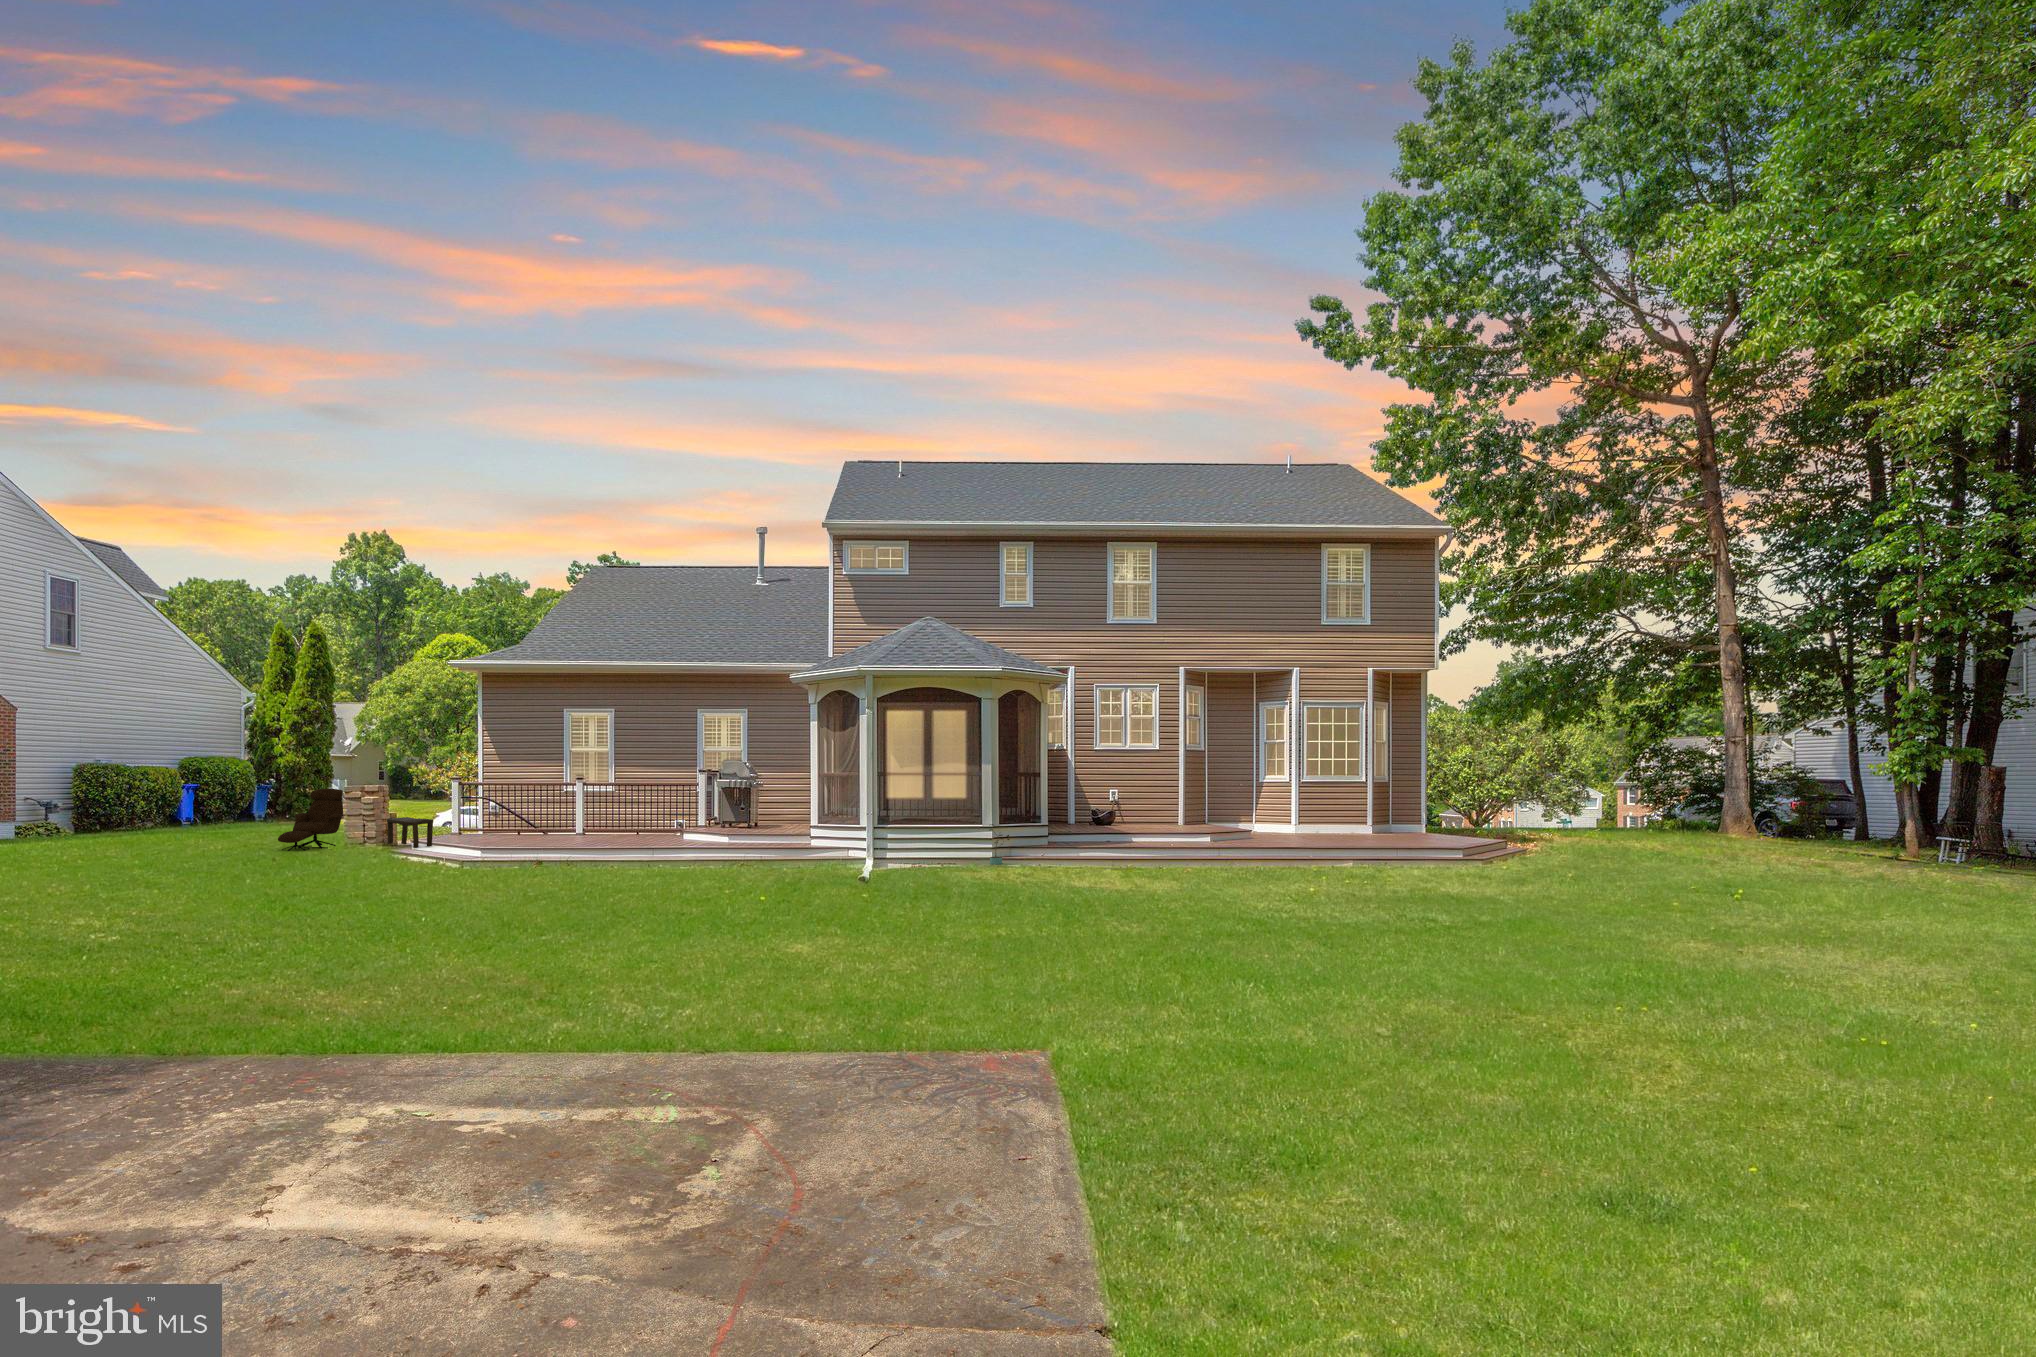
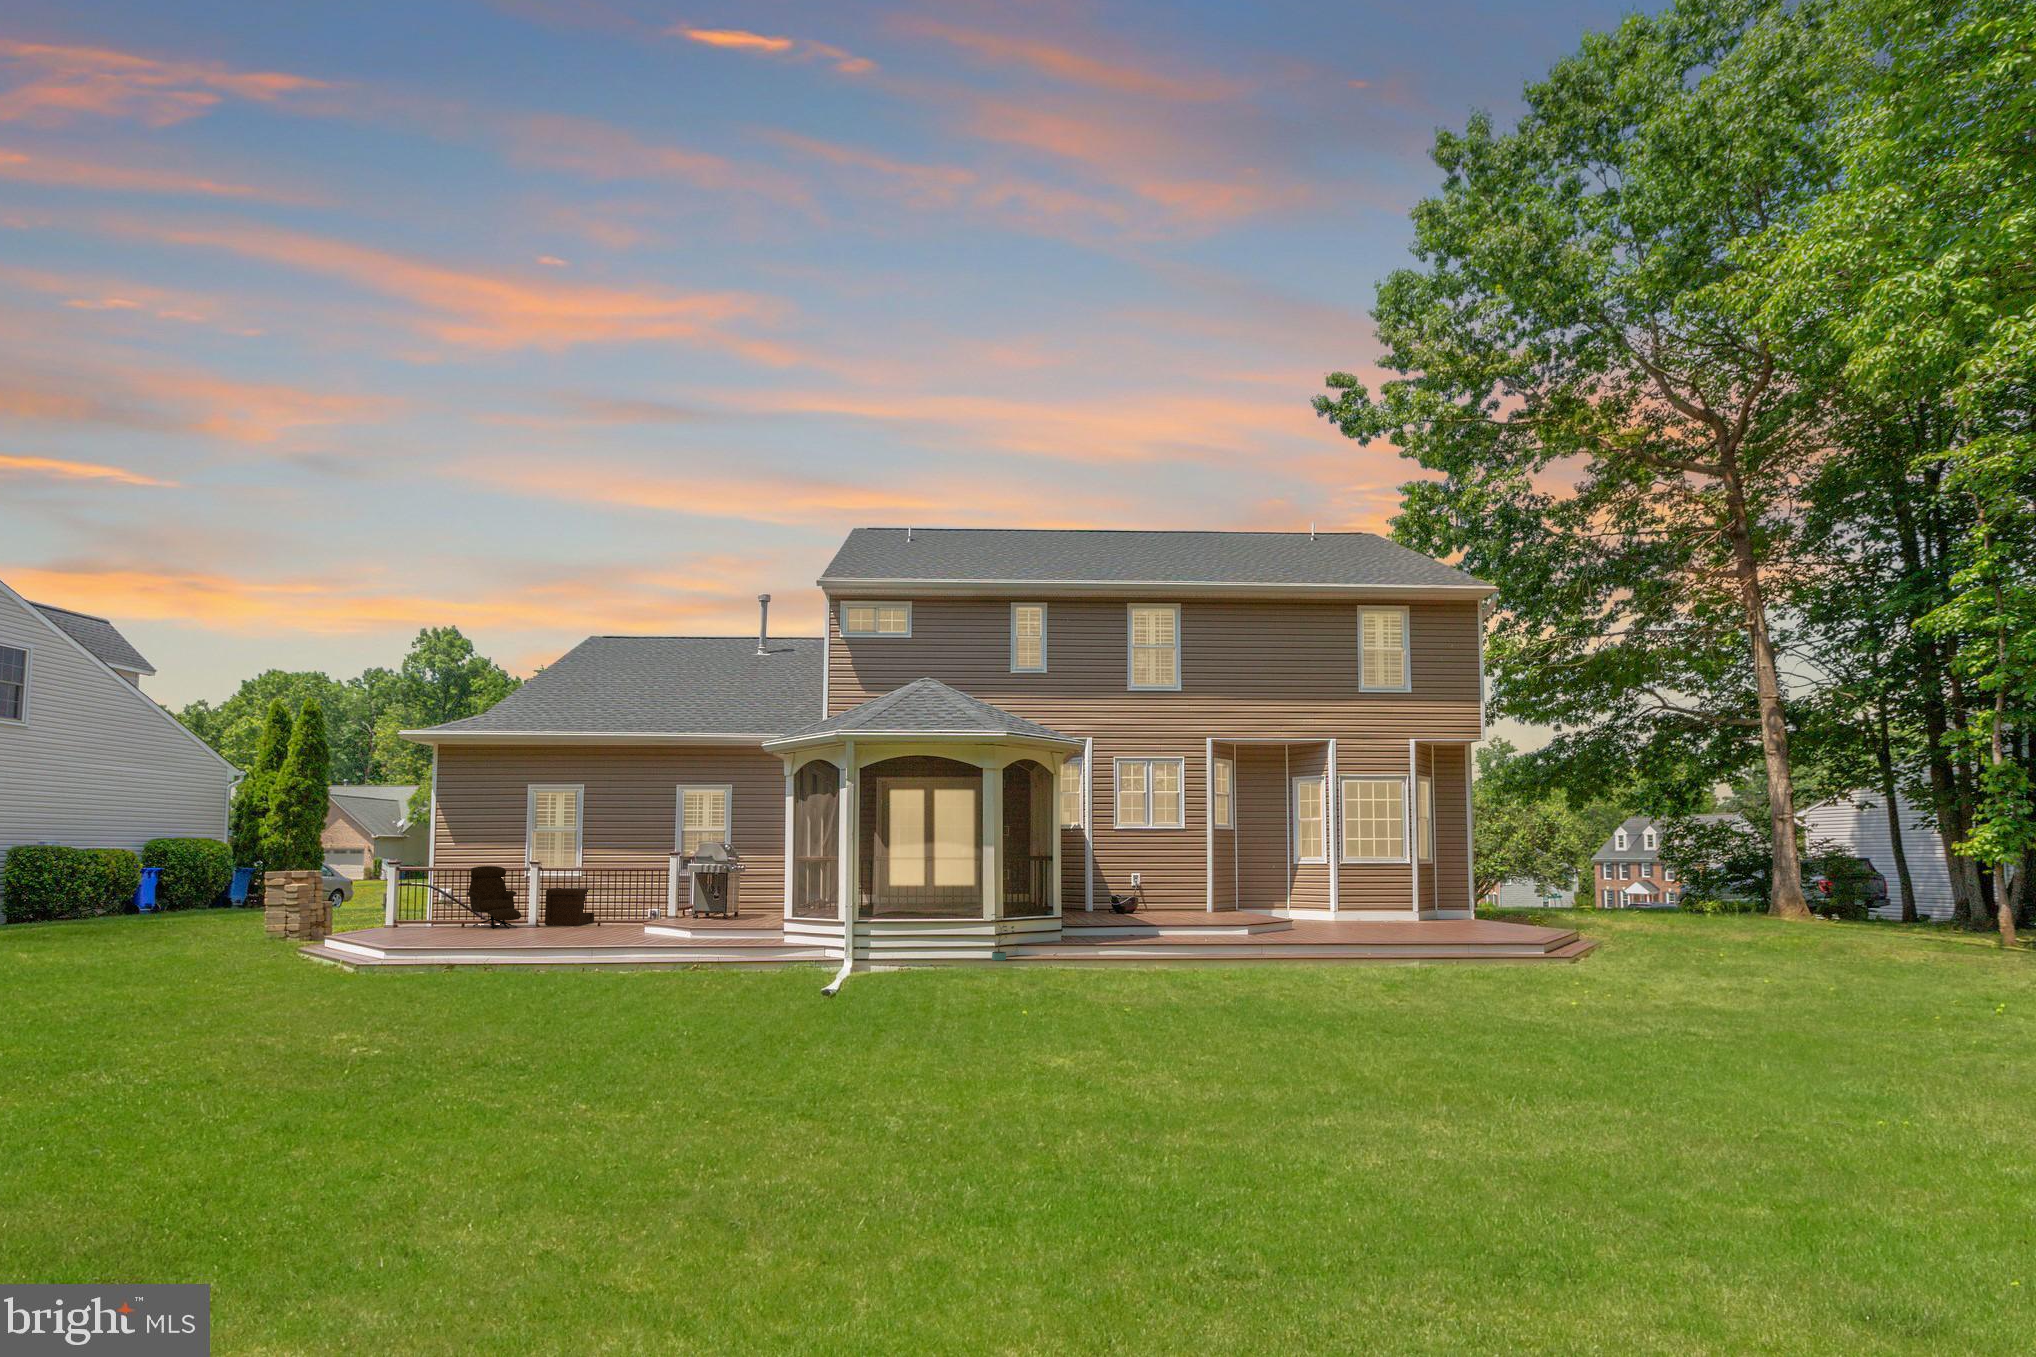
lounge chair: present [278,789,344,851] -> present [467,866,521,929]
wooden crate: none [580,802,624,837] -> present [545,887,594,926]
bench: present [387,817,433,848] -> none [326,903,377,937]

